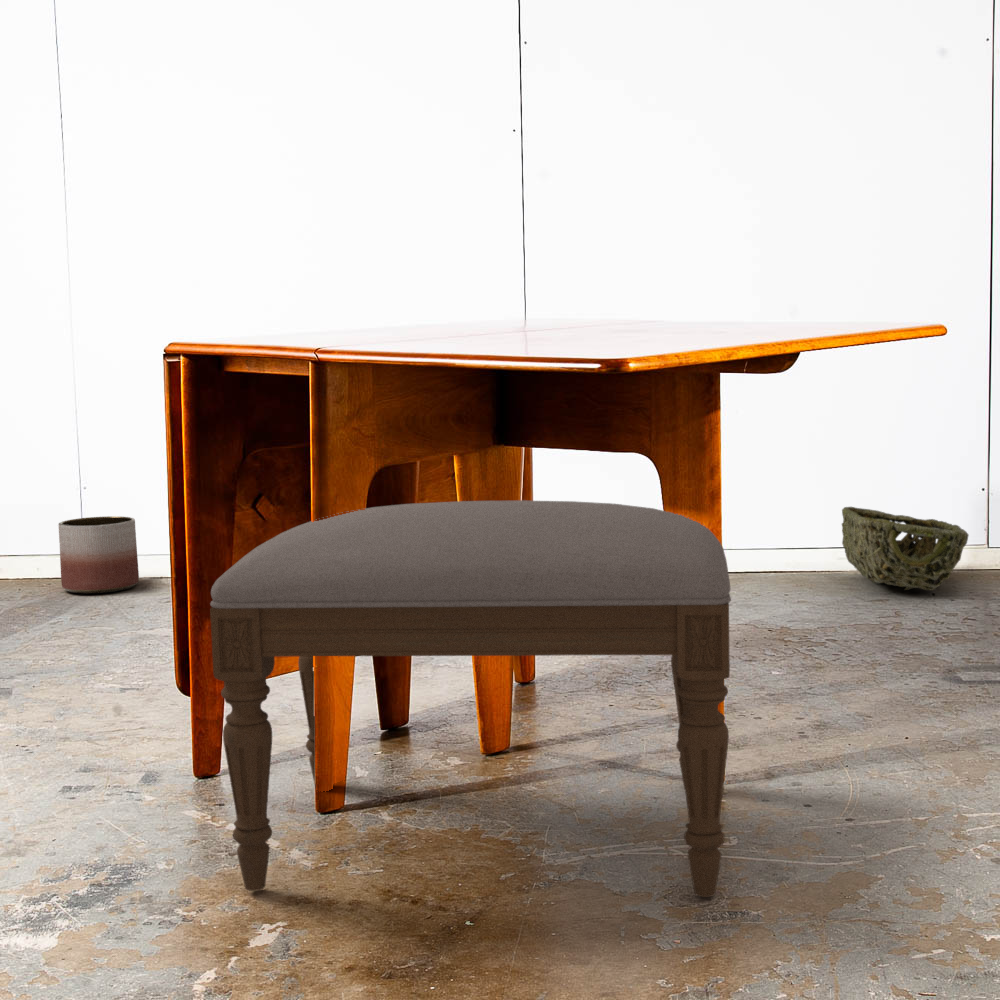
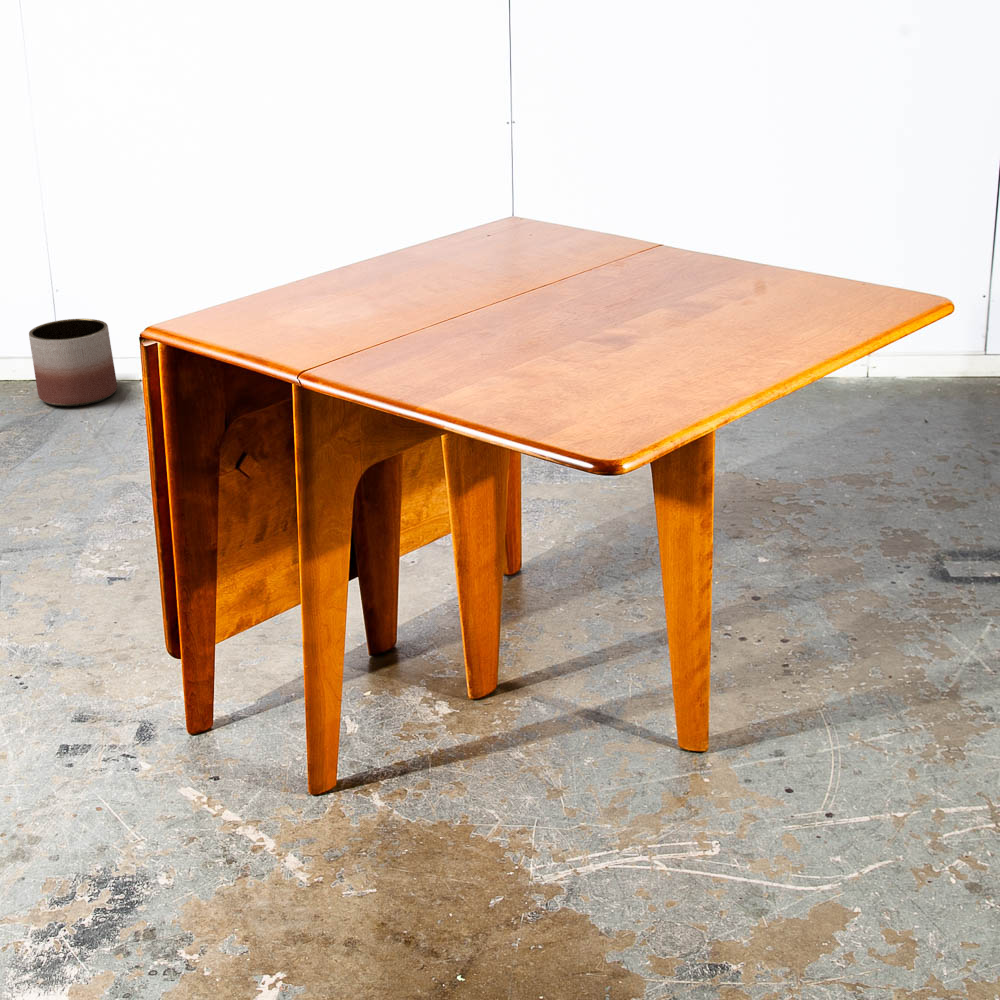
ottoman: present [210,500,731,897] -> none [193,504,725,943]
woven basket: present [842,507,969,591] -> none [838,319,969,424]

